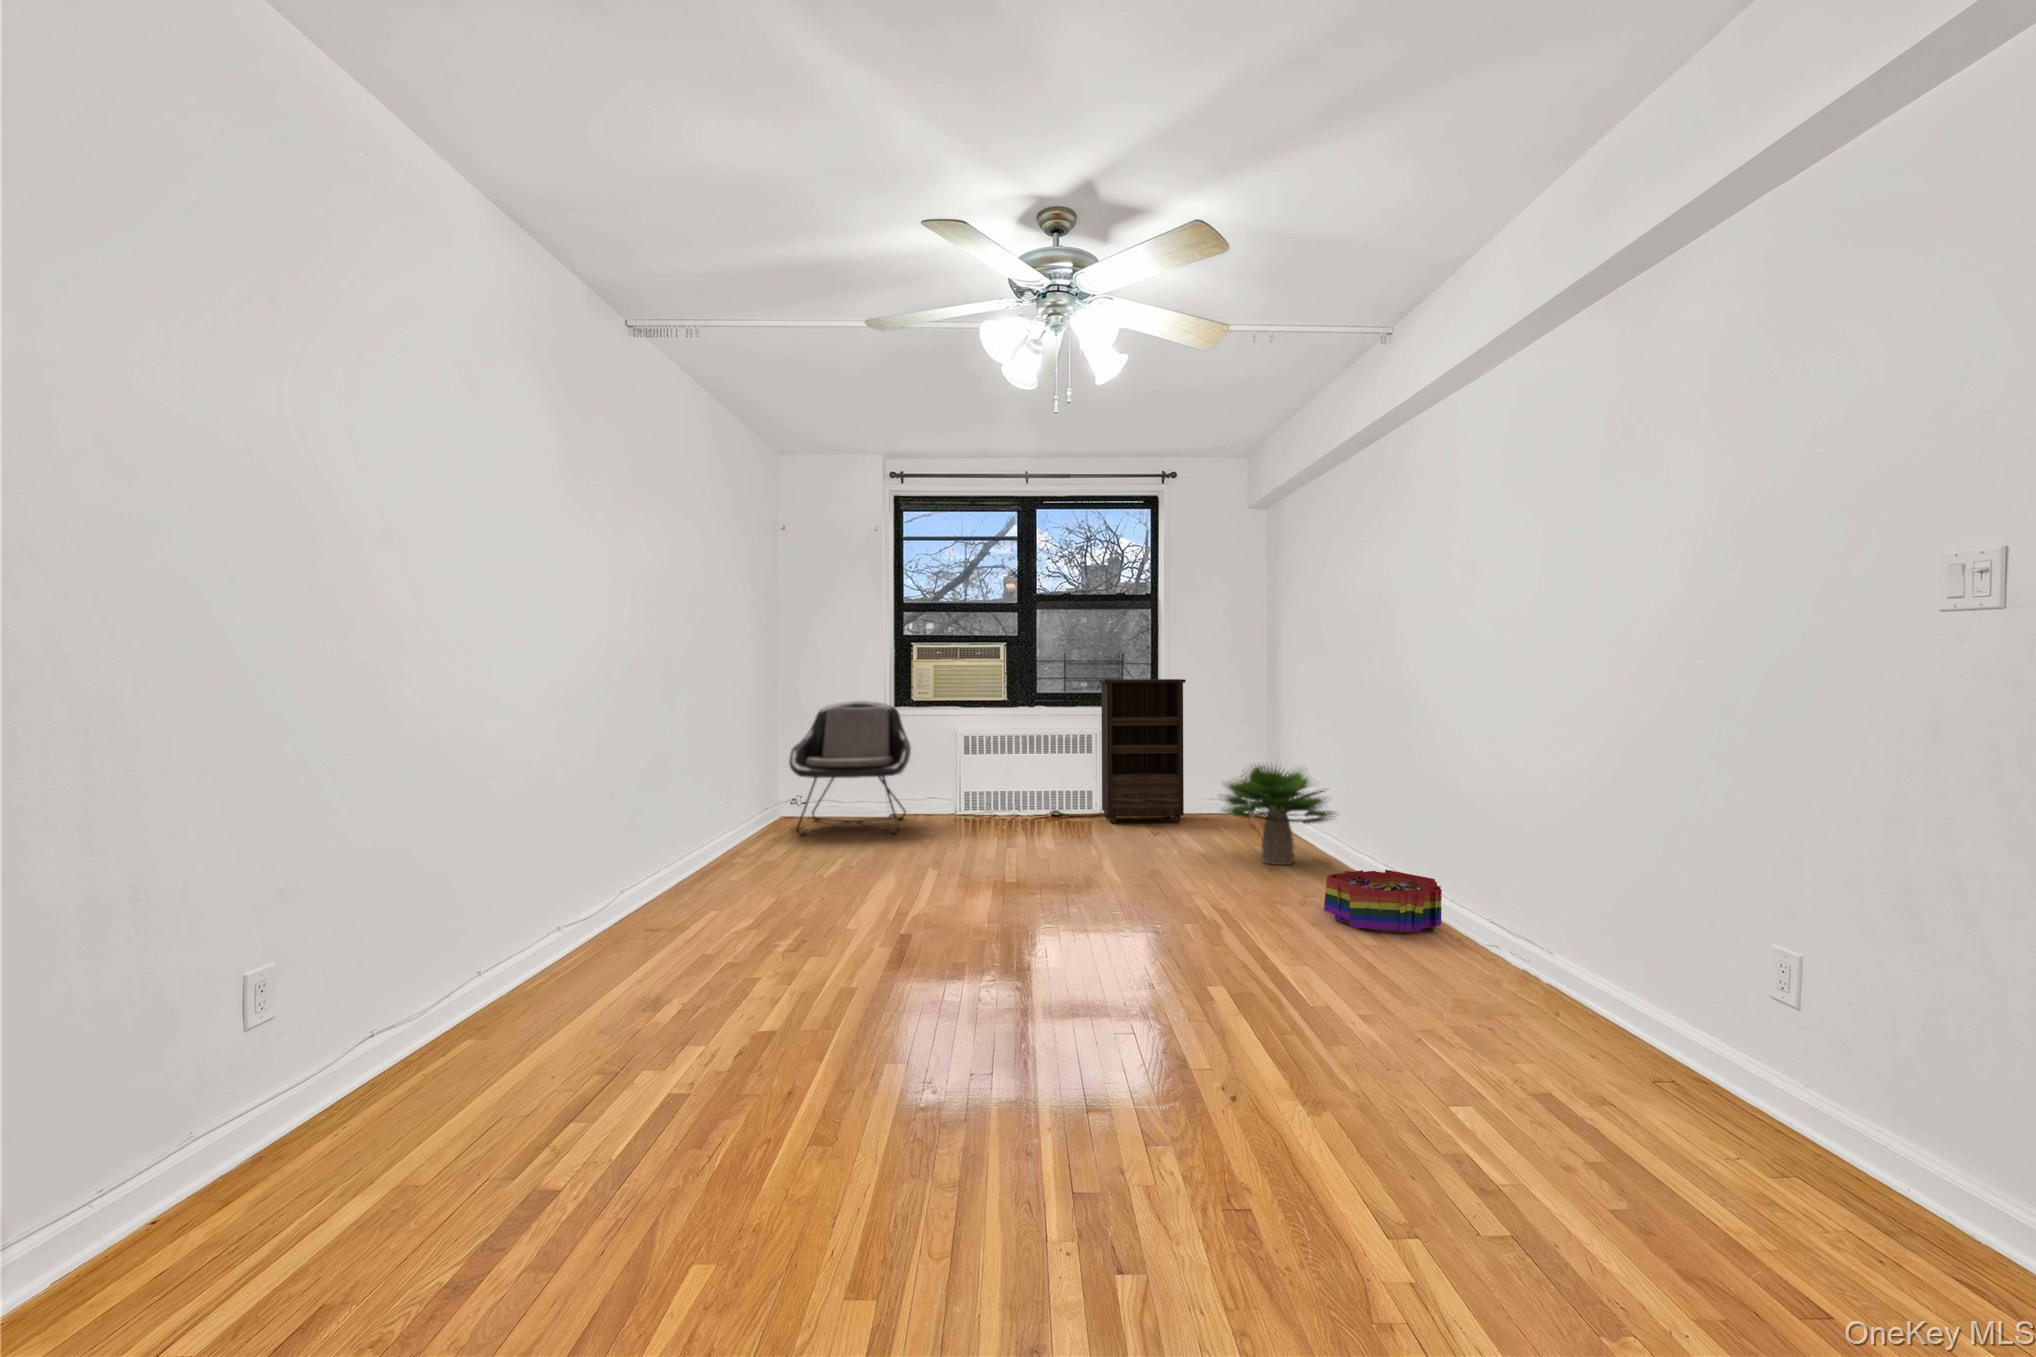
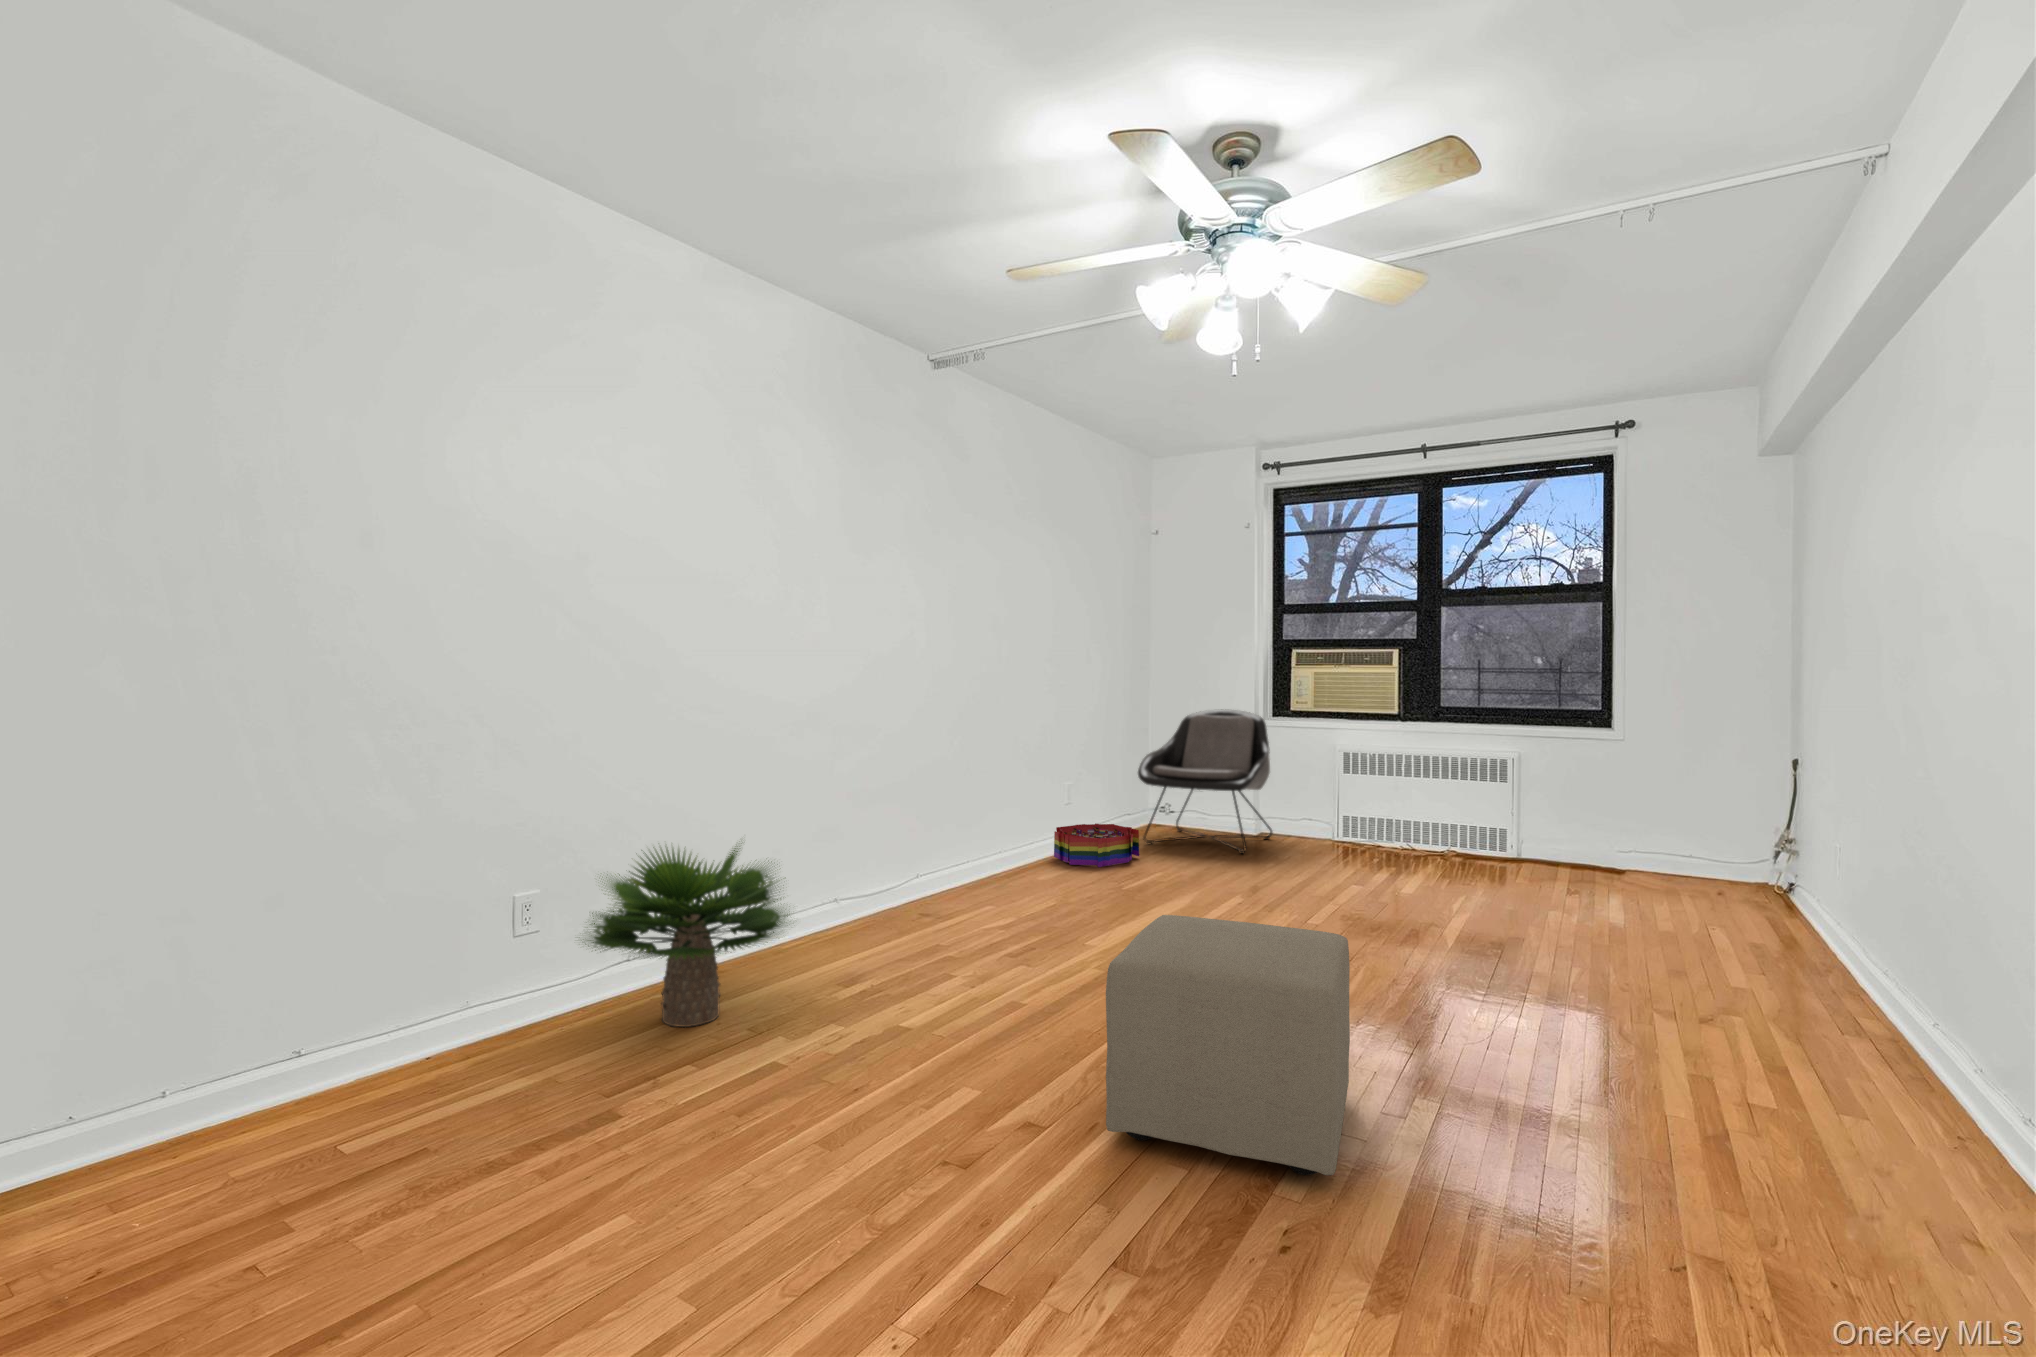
bookshelf: present [1099,679,1186,823] -> none [1512,691,1636,883]
potted plant: present [1222,766,1334,865] -> present [583,843,788,1027]
ottoman: none [1018,869,1226,1061] -> present [1106,915,1350,1175]
storage bin: present [1324,870,1442,932] -> present [1054,824,1139,867]

